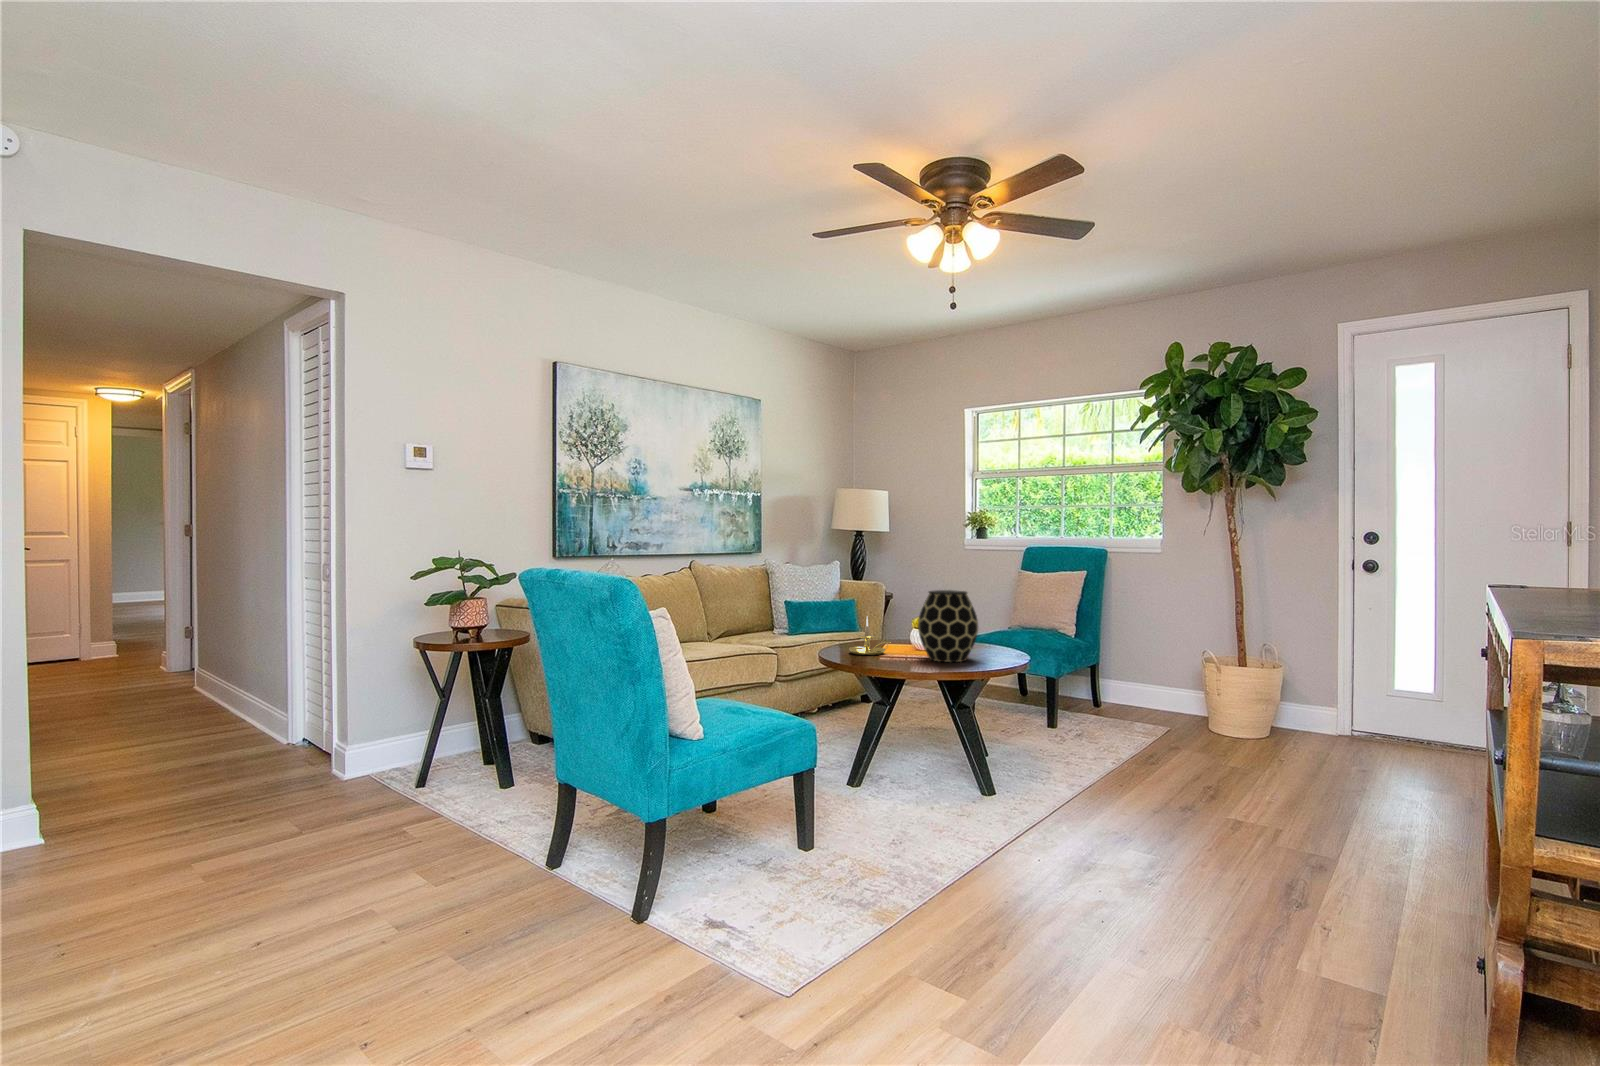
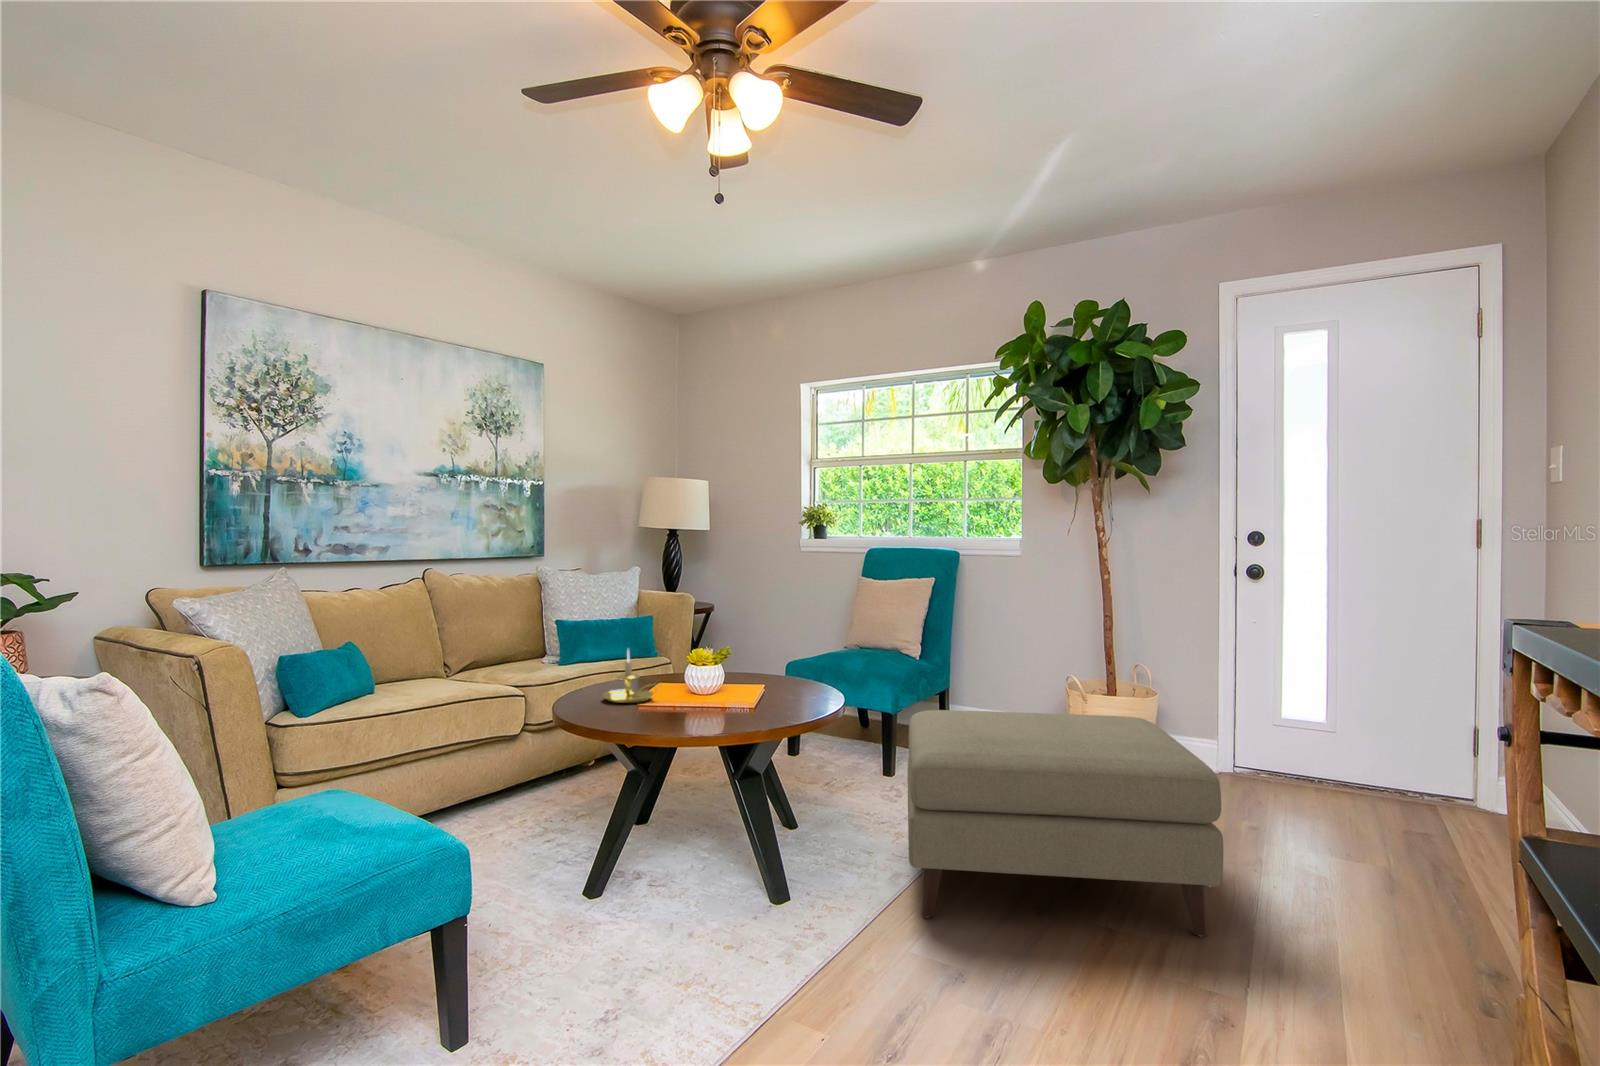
vase: present [918,590,978,662] -> none [691,612,773,715]
ottoman: none [1076,666,1324,823] -> present [907,710,1223,936]

